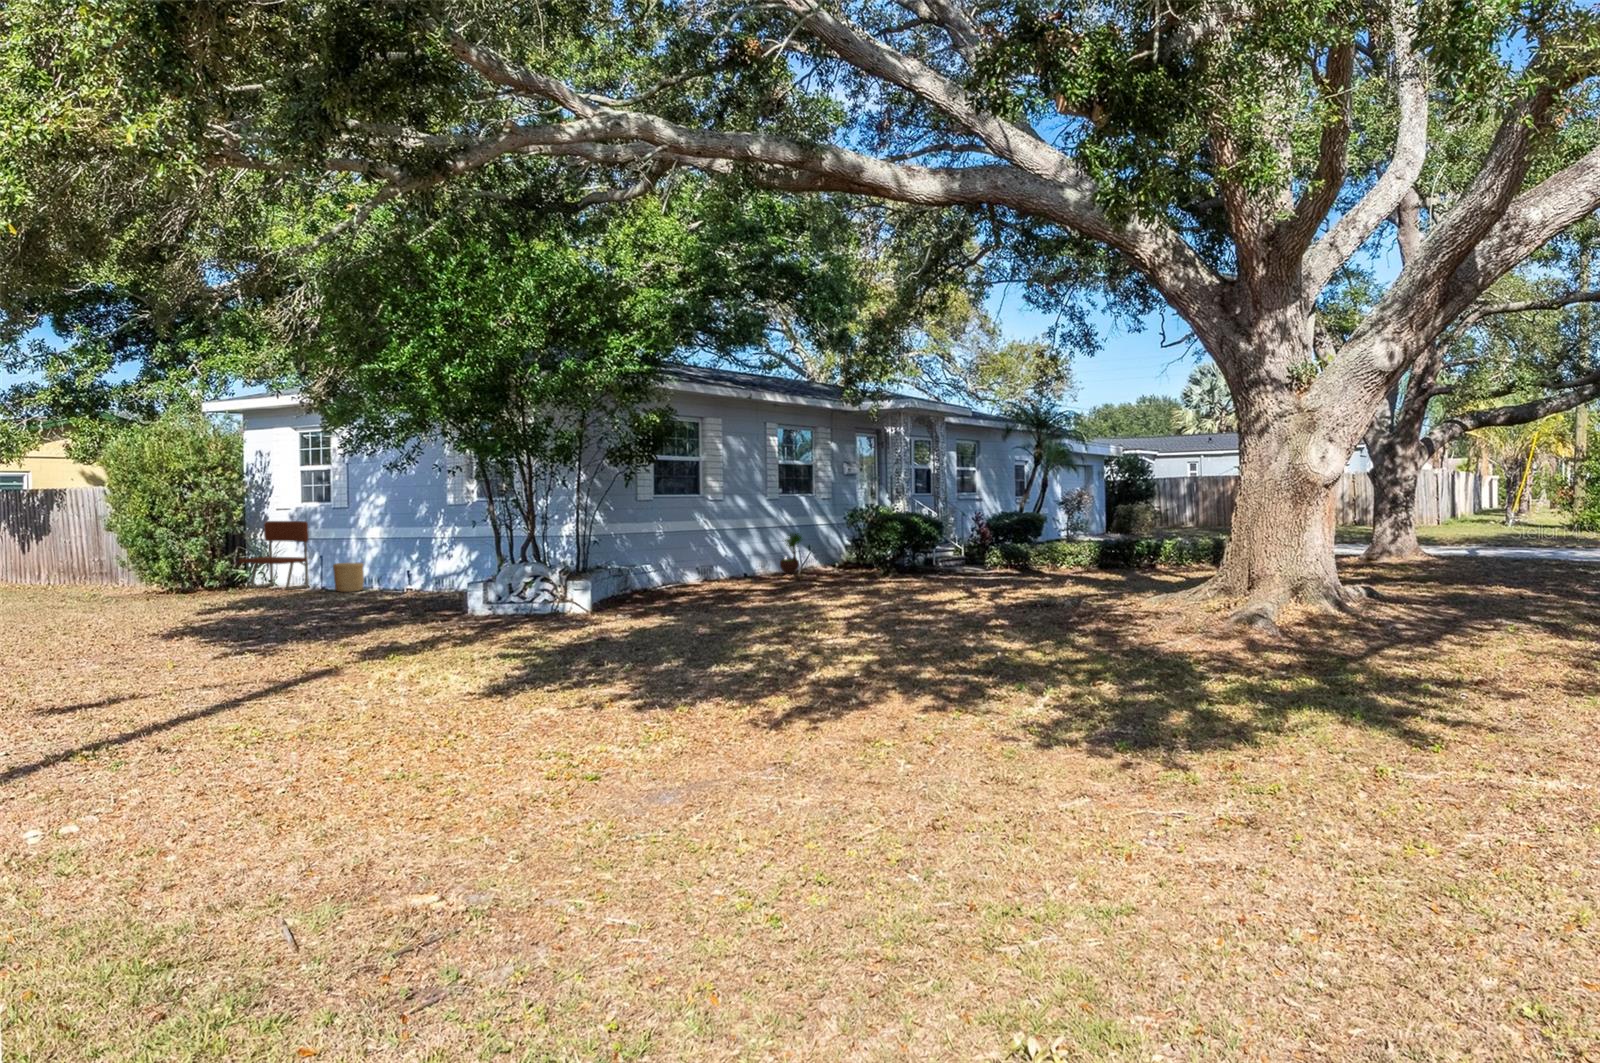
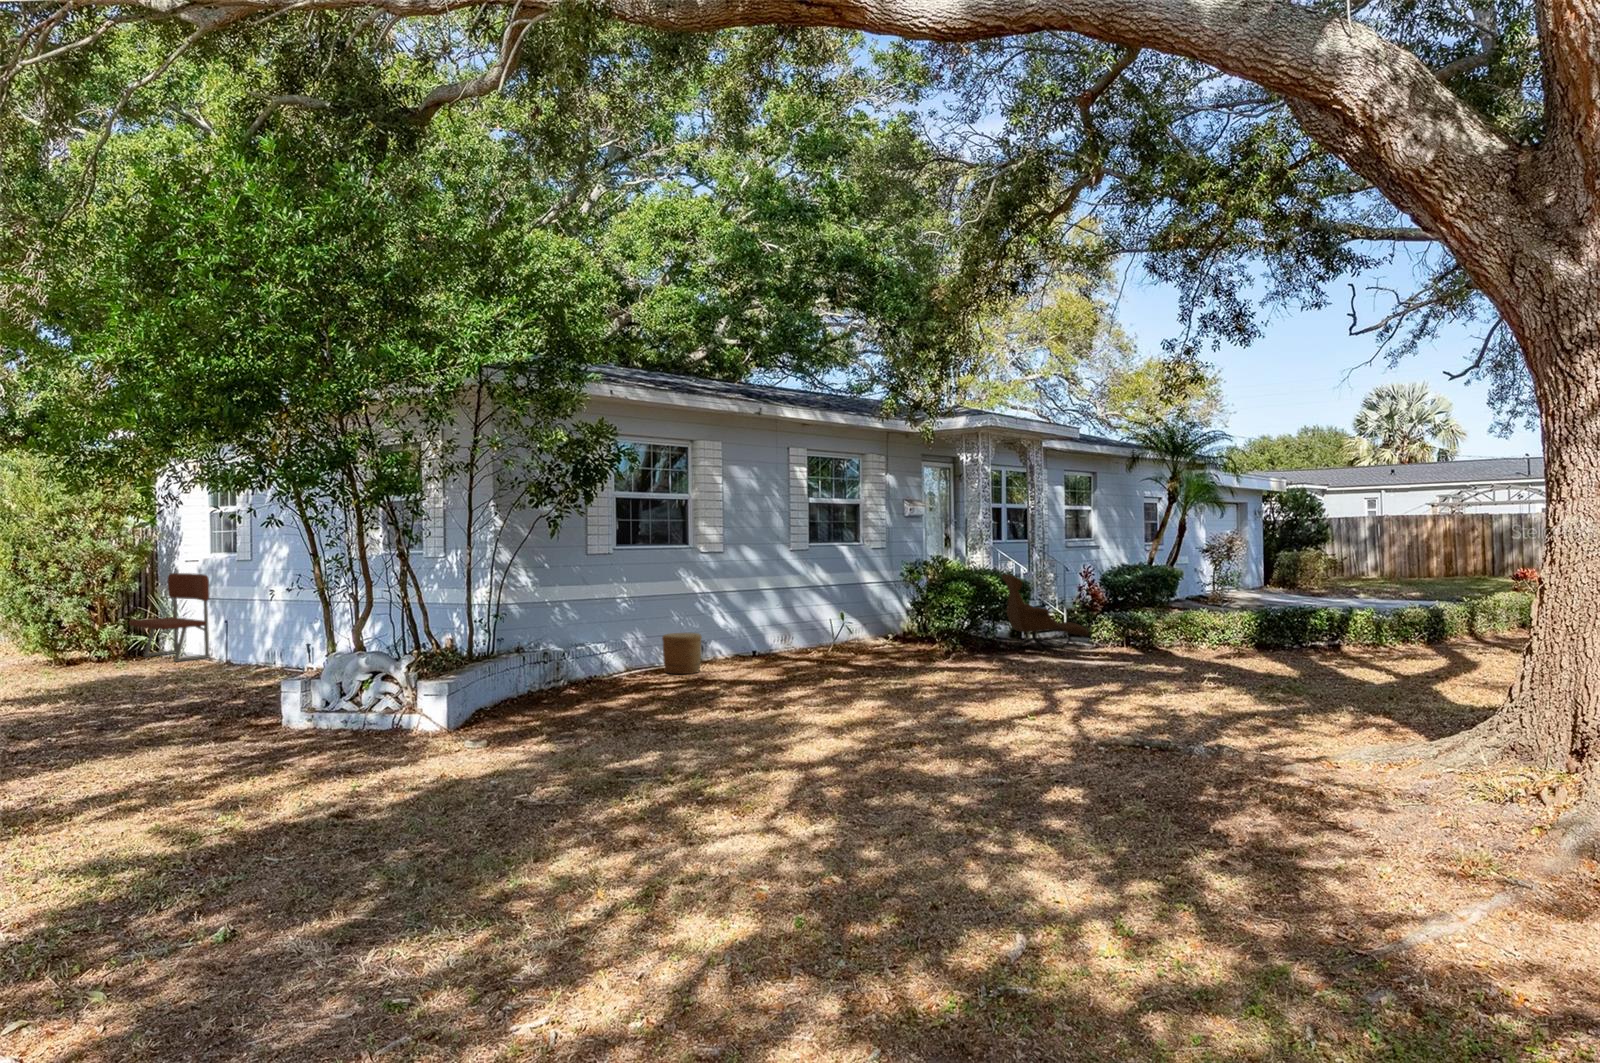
lounge chair: none [922,515,985,570] -> present [1002,574,1088,650]
potted tree: present [780,533,802,573] -> none [804,591,838,651]
woven basket: present [333,563,364,592] -> present [662,633,702,675]

